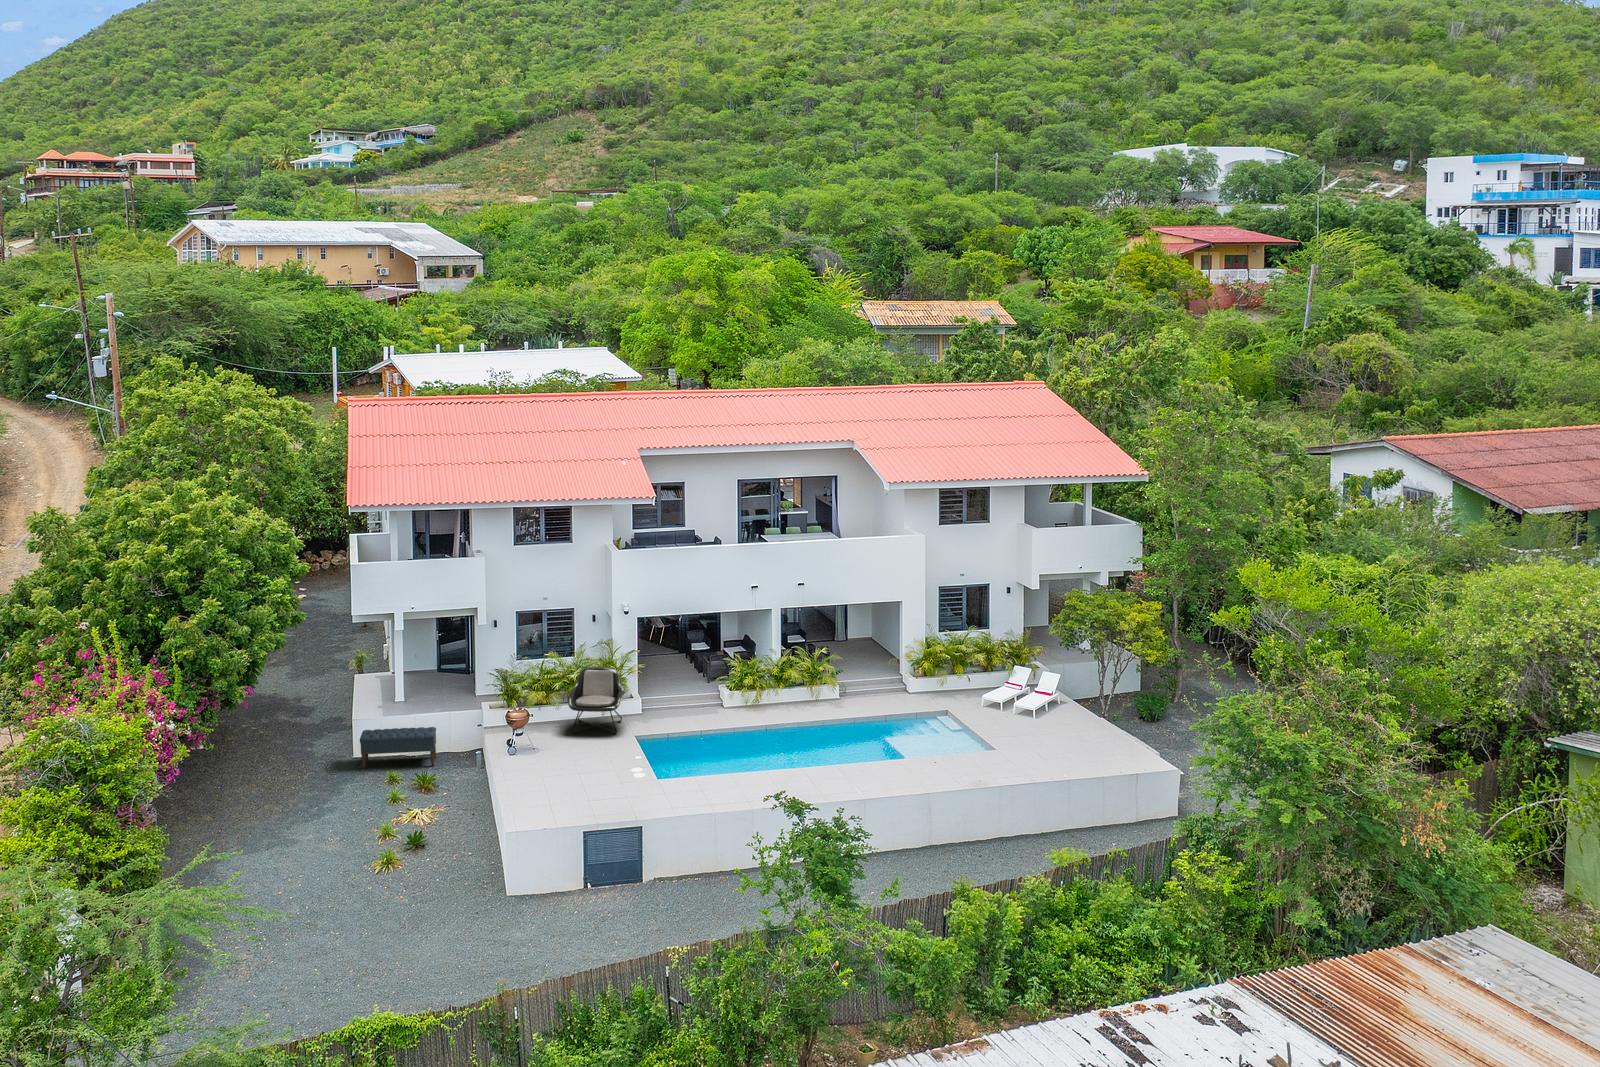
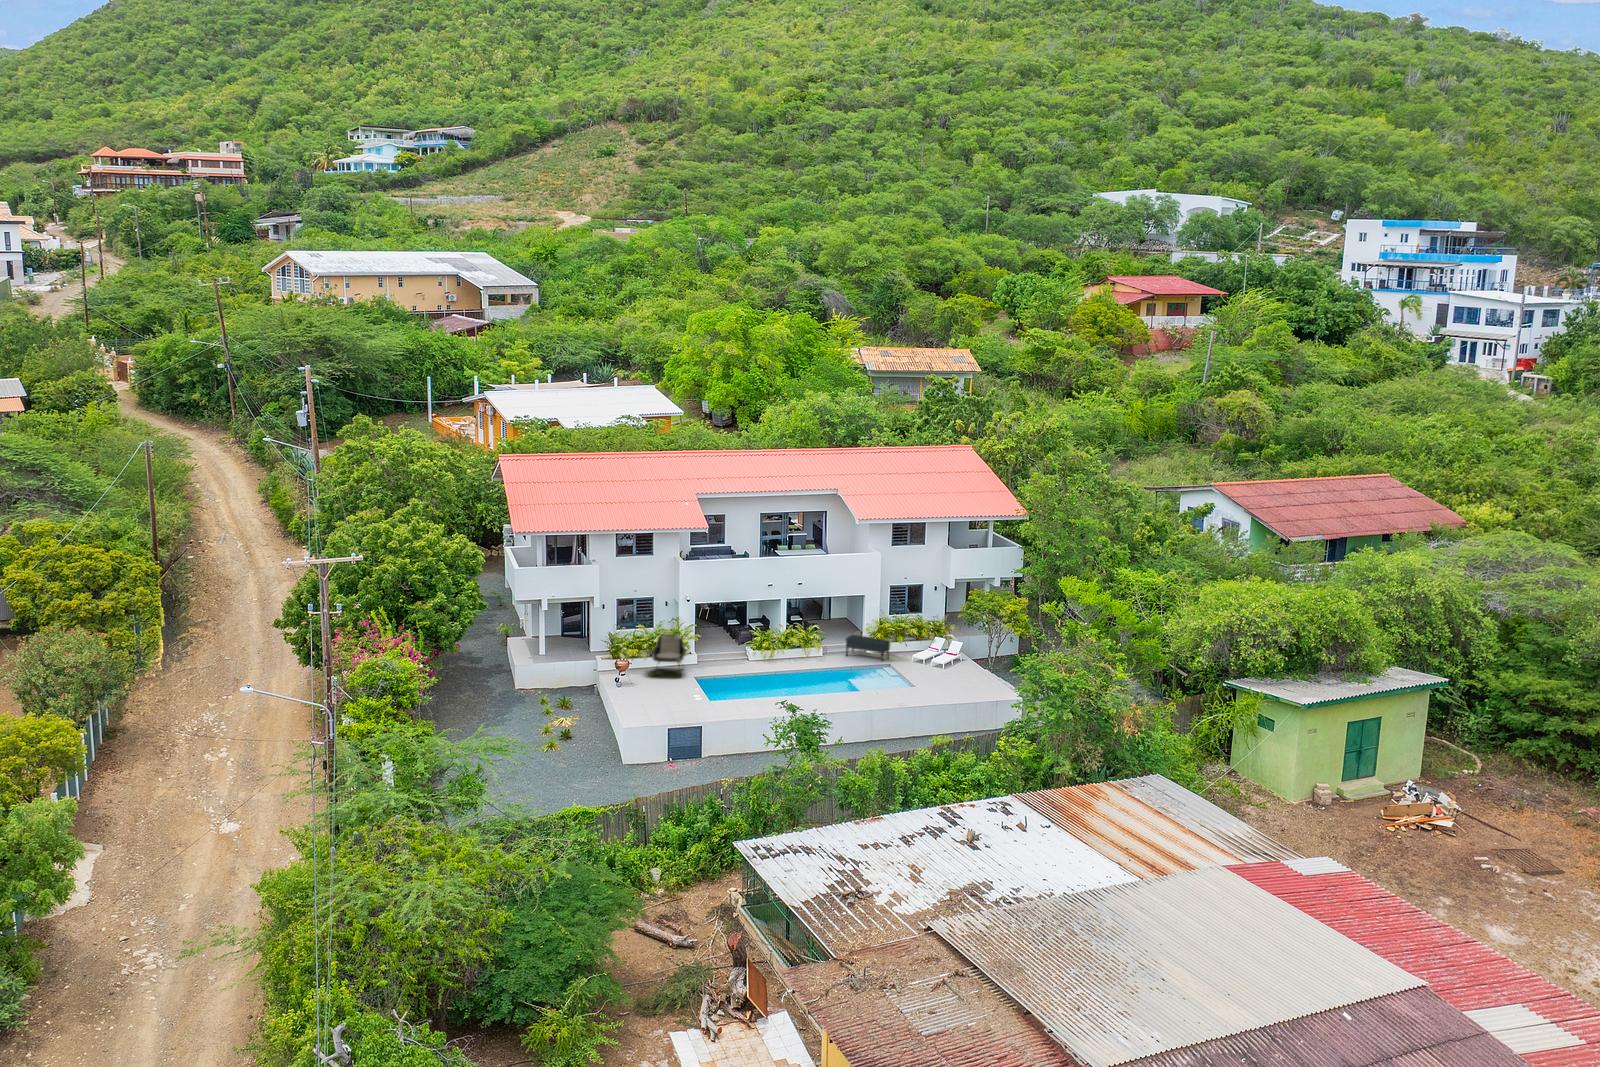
bench: present [360,727,436,769] -> present [846,634,890,661]

